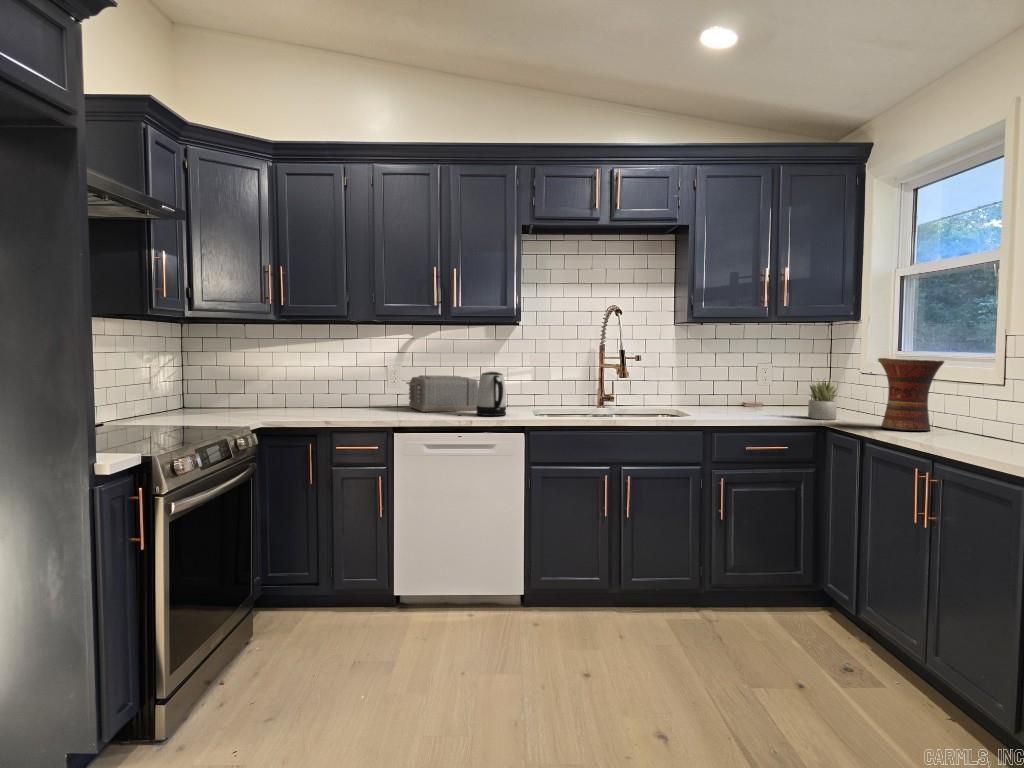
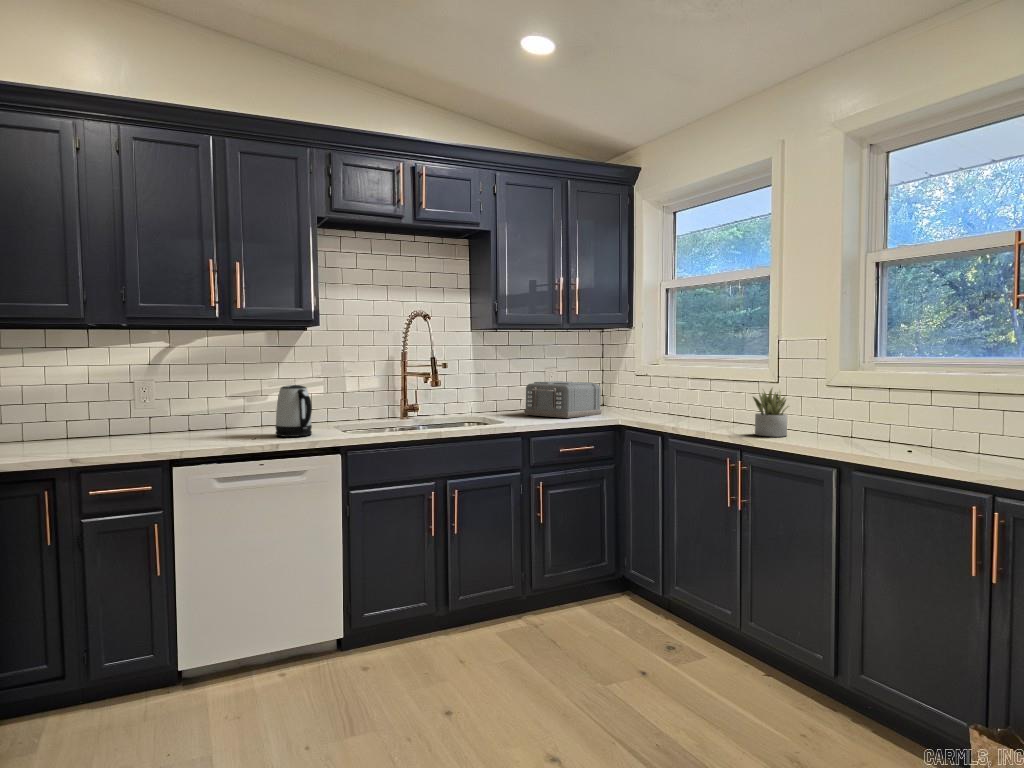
vase: present [878,358,944,431] -> none [674,361,727,425]
toaster: present [406,375,478,412] -> present [524,381,602,418]
succulent plant: present [808,380,837,420] -> present [753,389,789,437]

